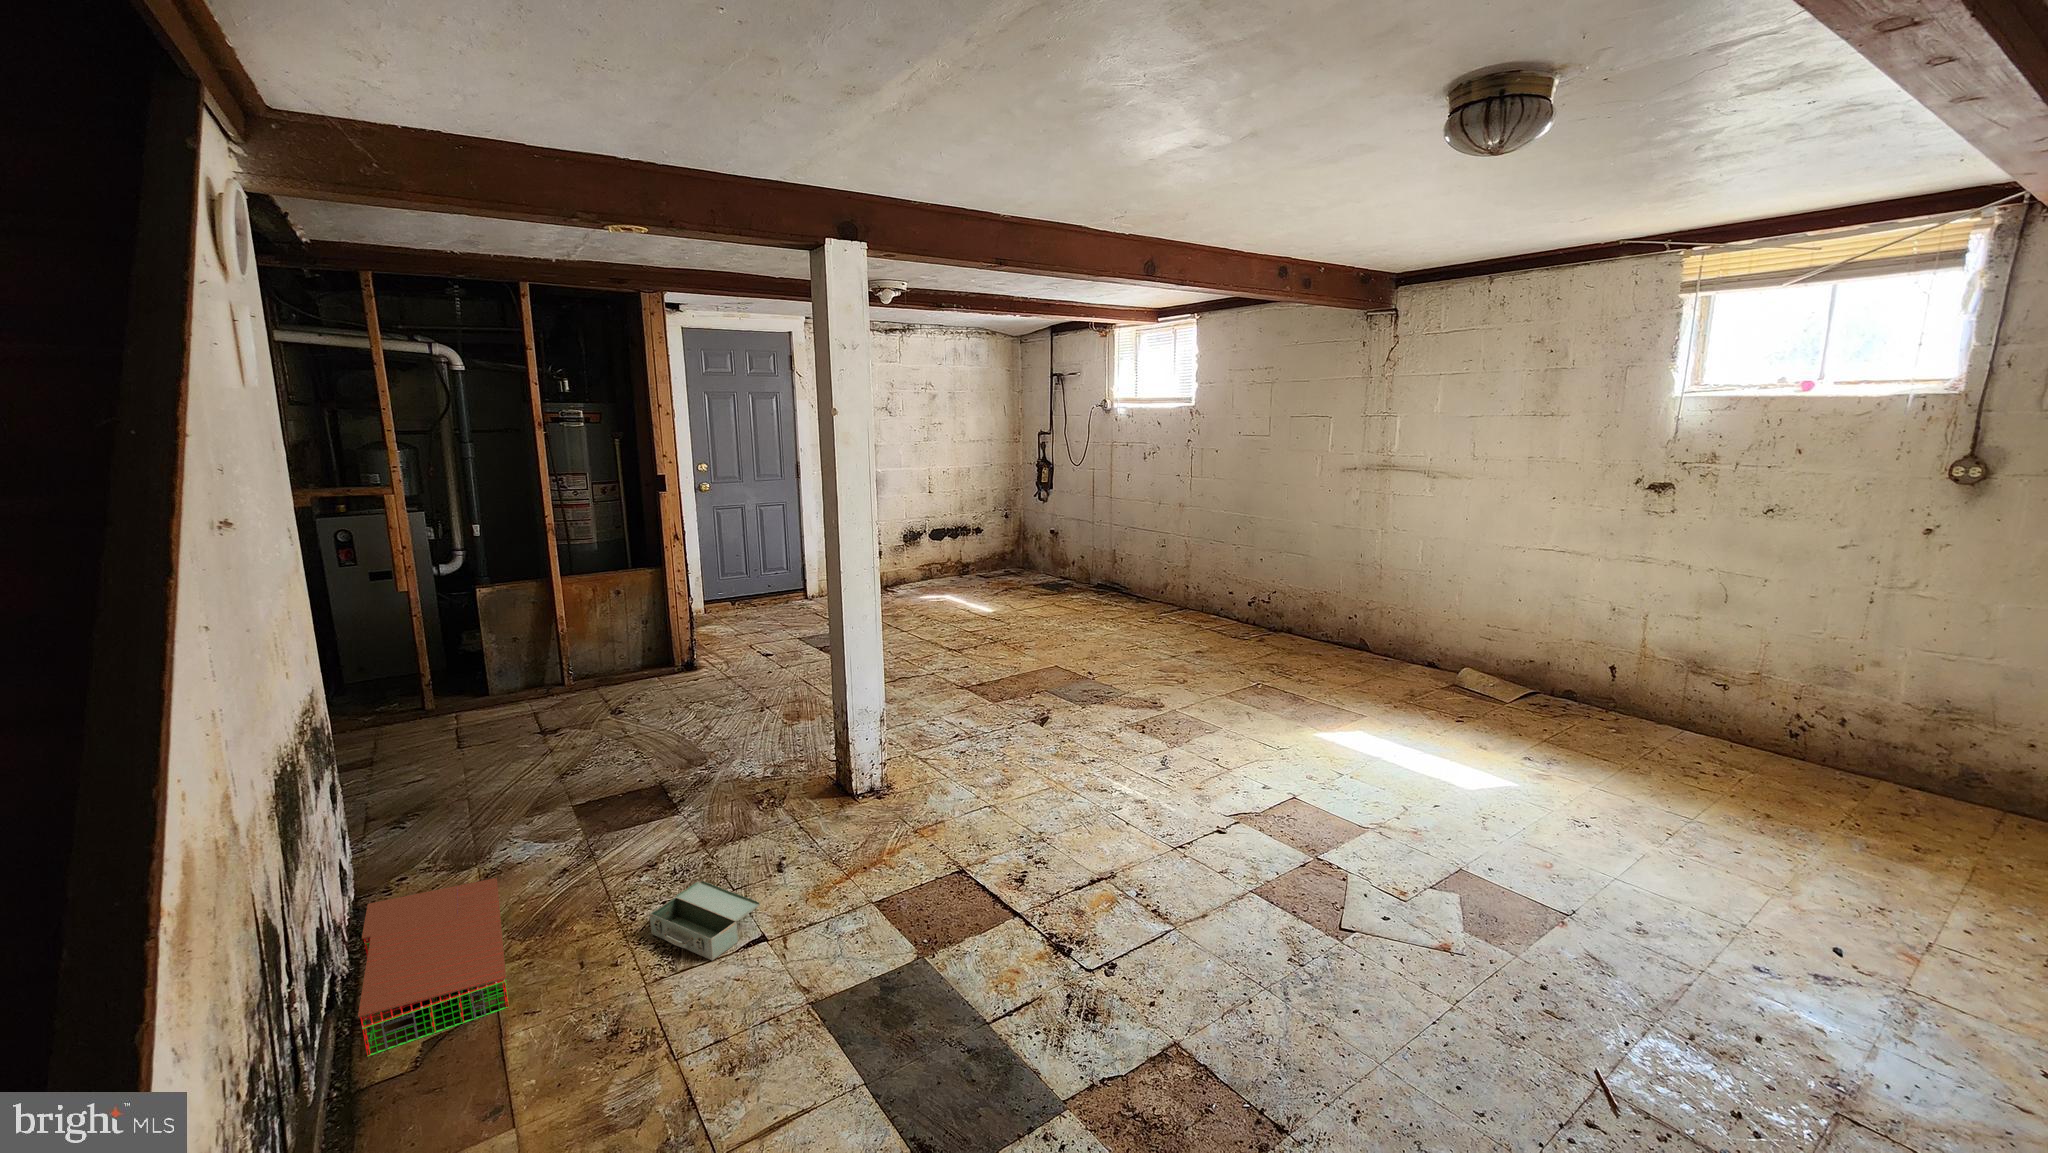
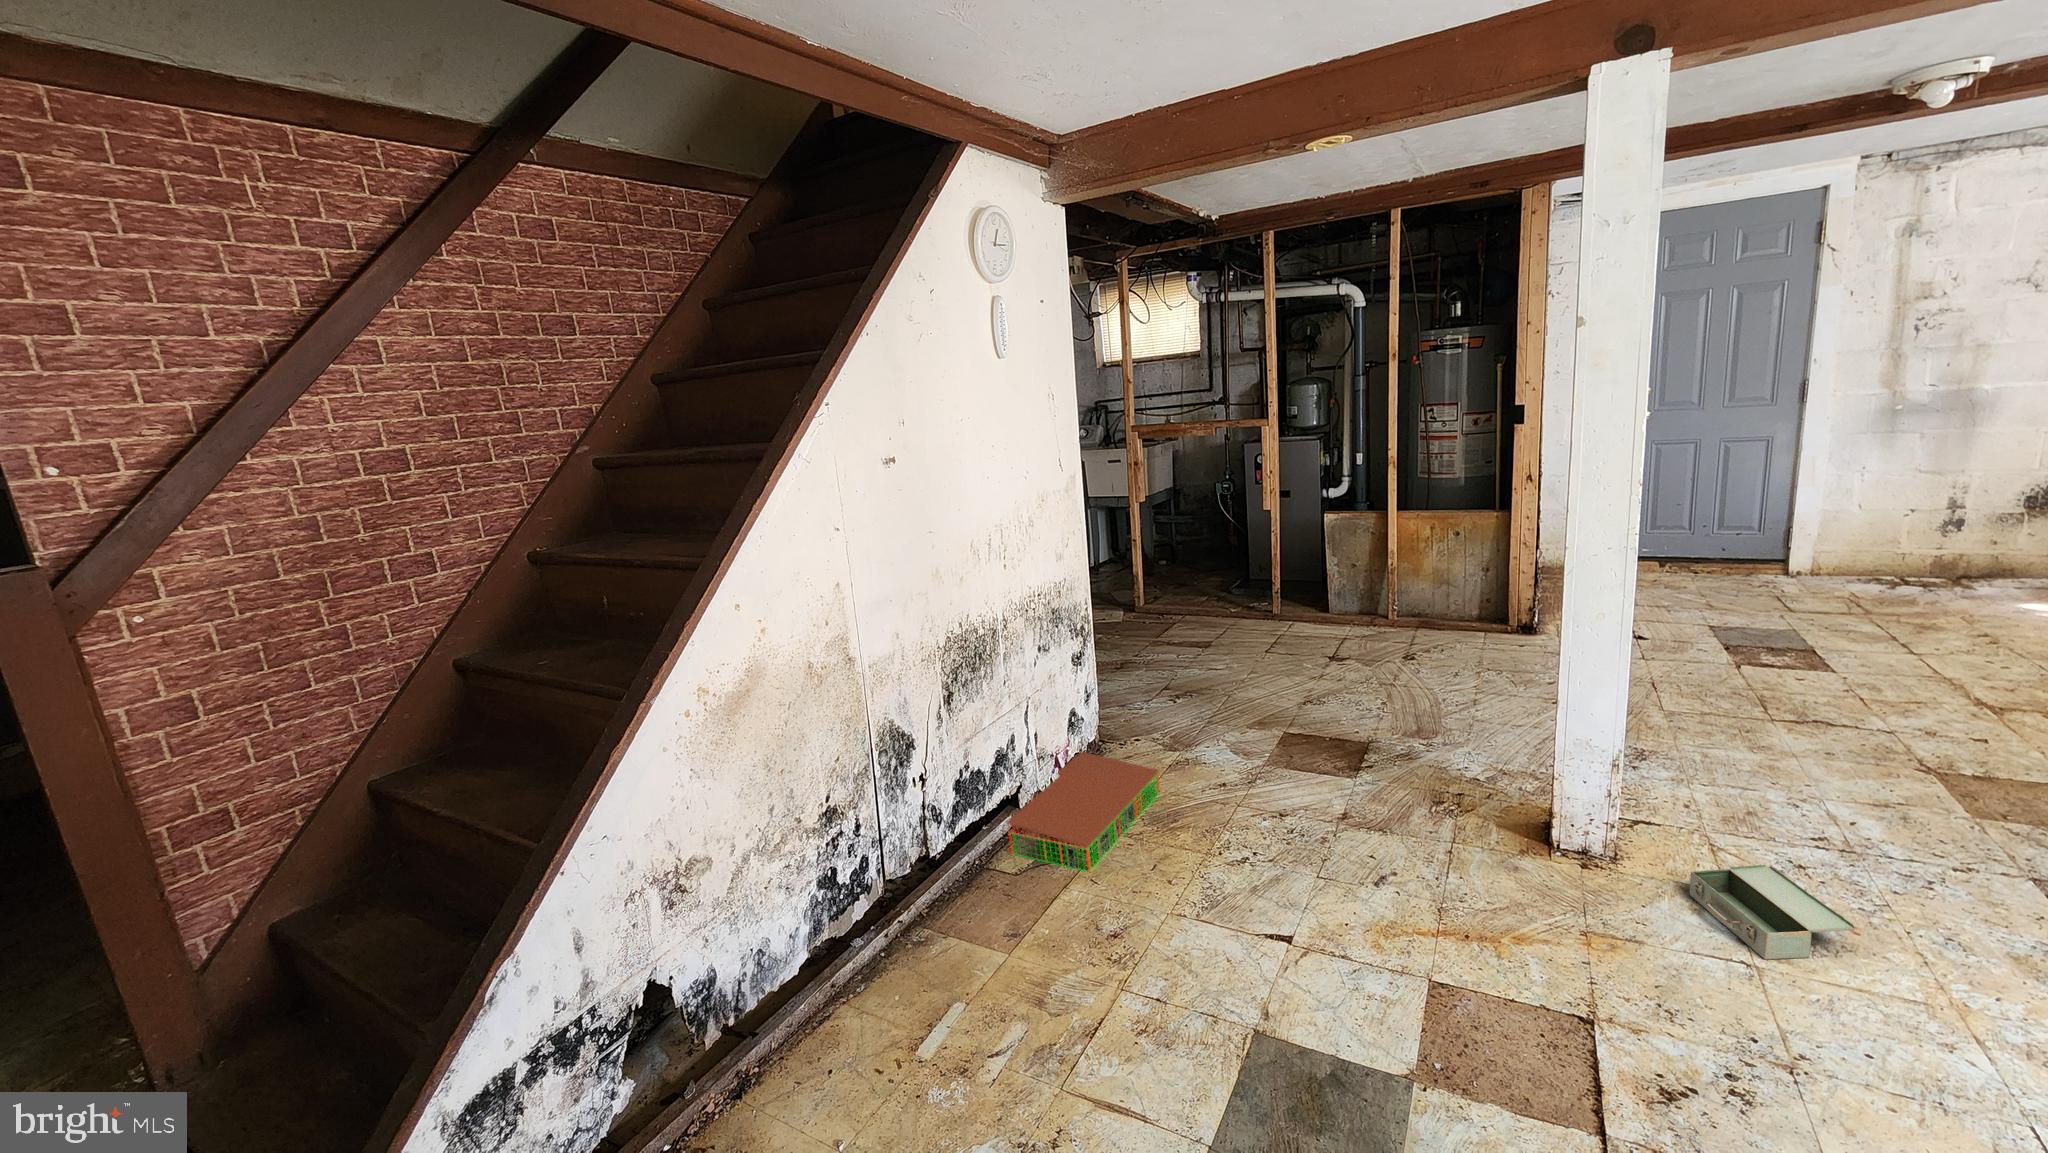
toolbox: present [650,881,760,960] -> present [1690,865,1855,959]

